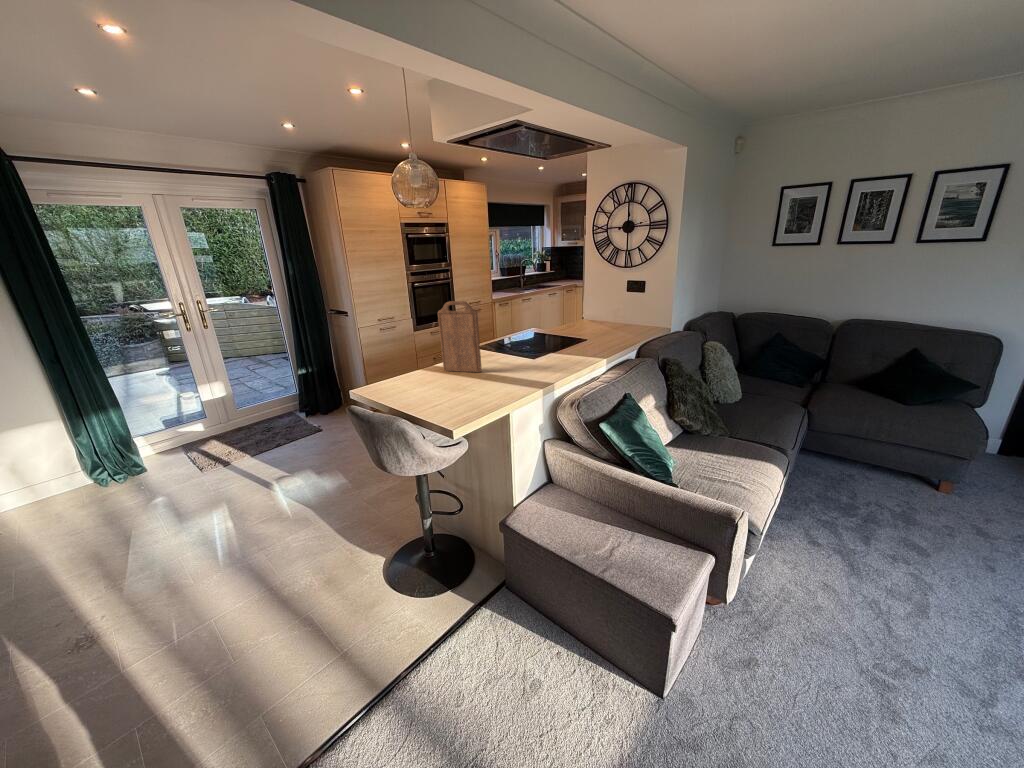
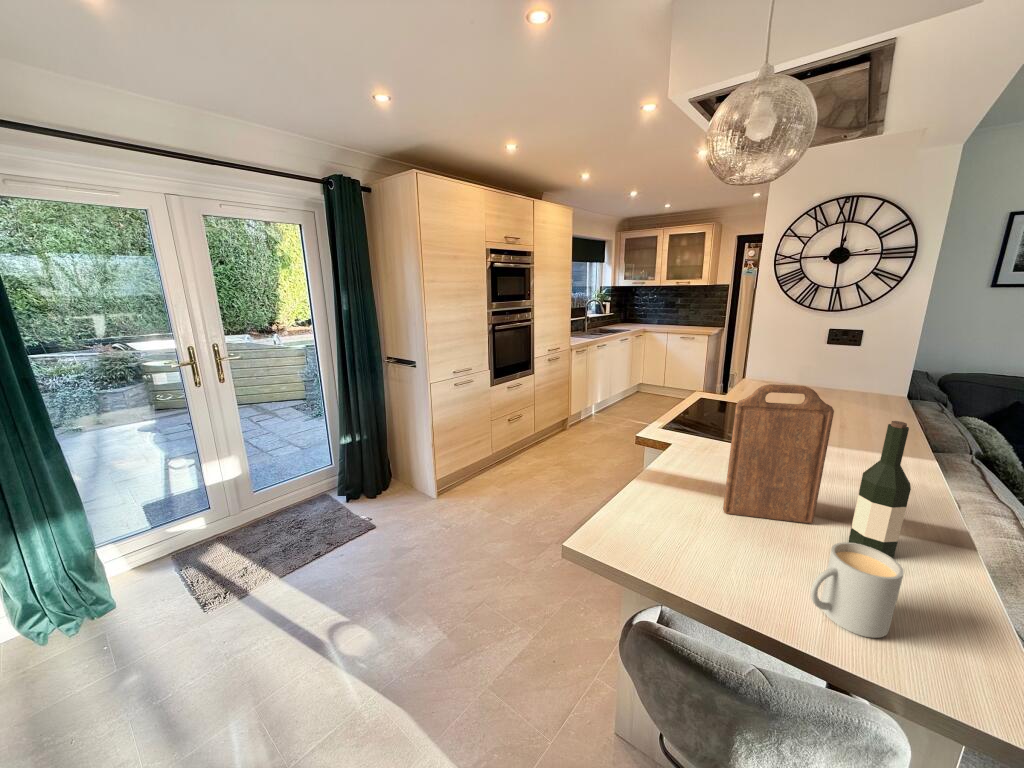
wine bottle: none [483,314,502,380] -> present [849,421,911,558]
mug: none [422,363,456,396] -> present [811,542,904,638]

